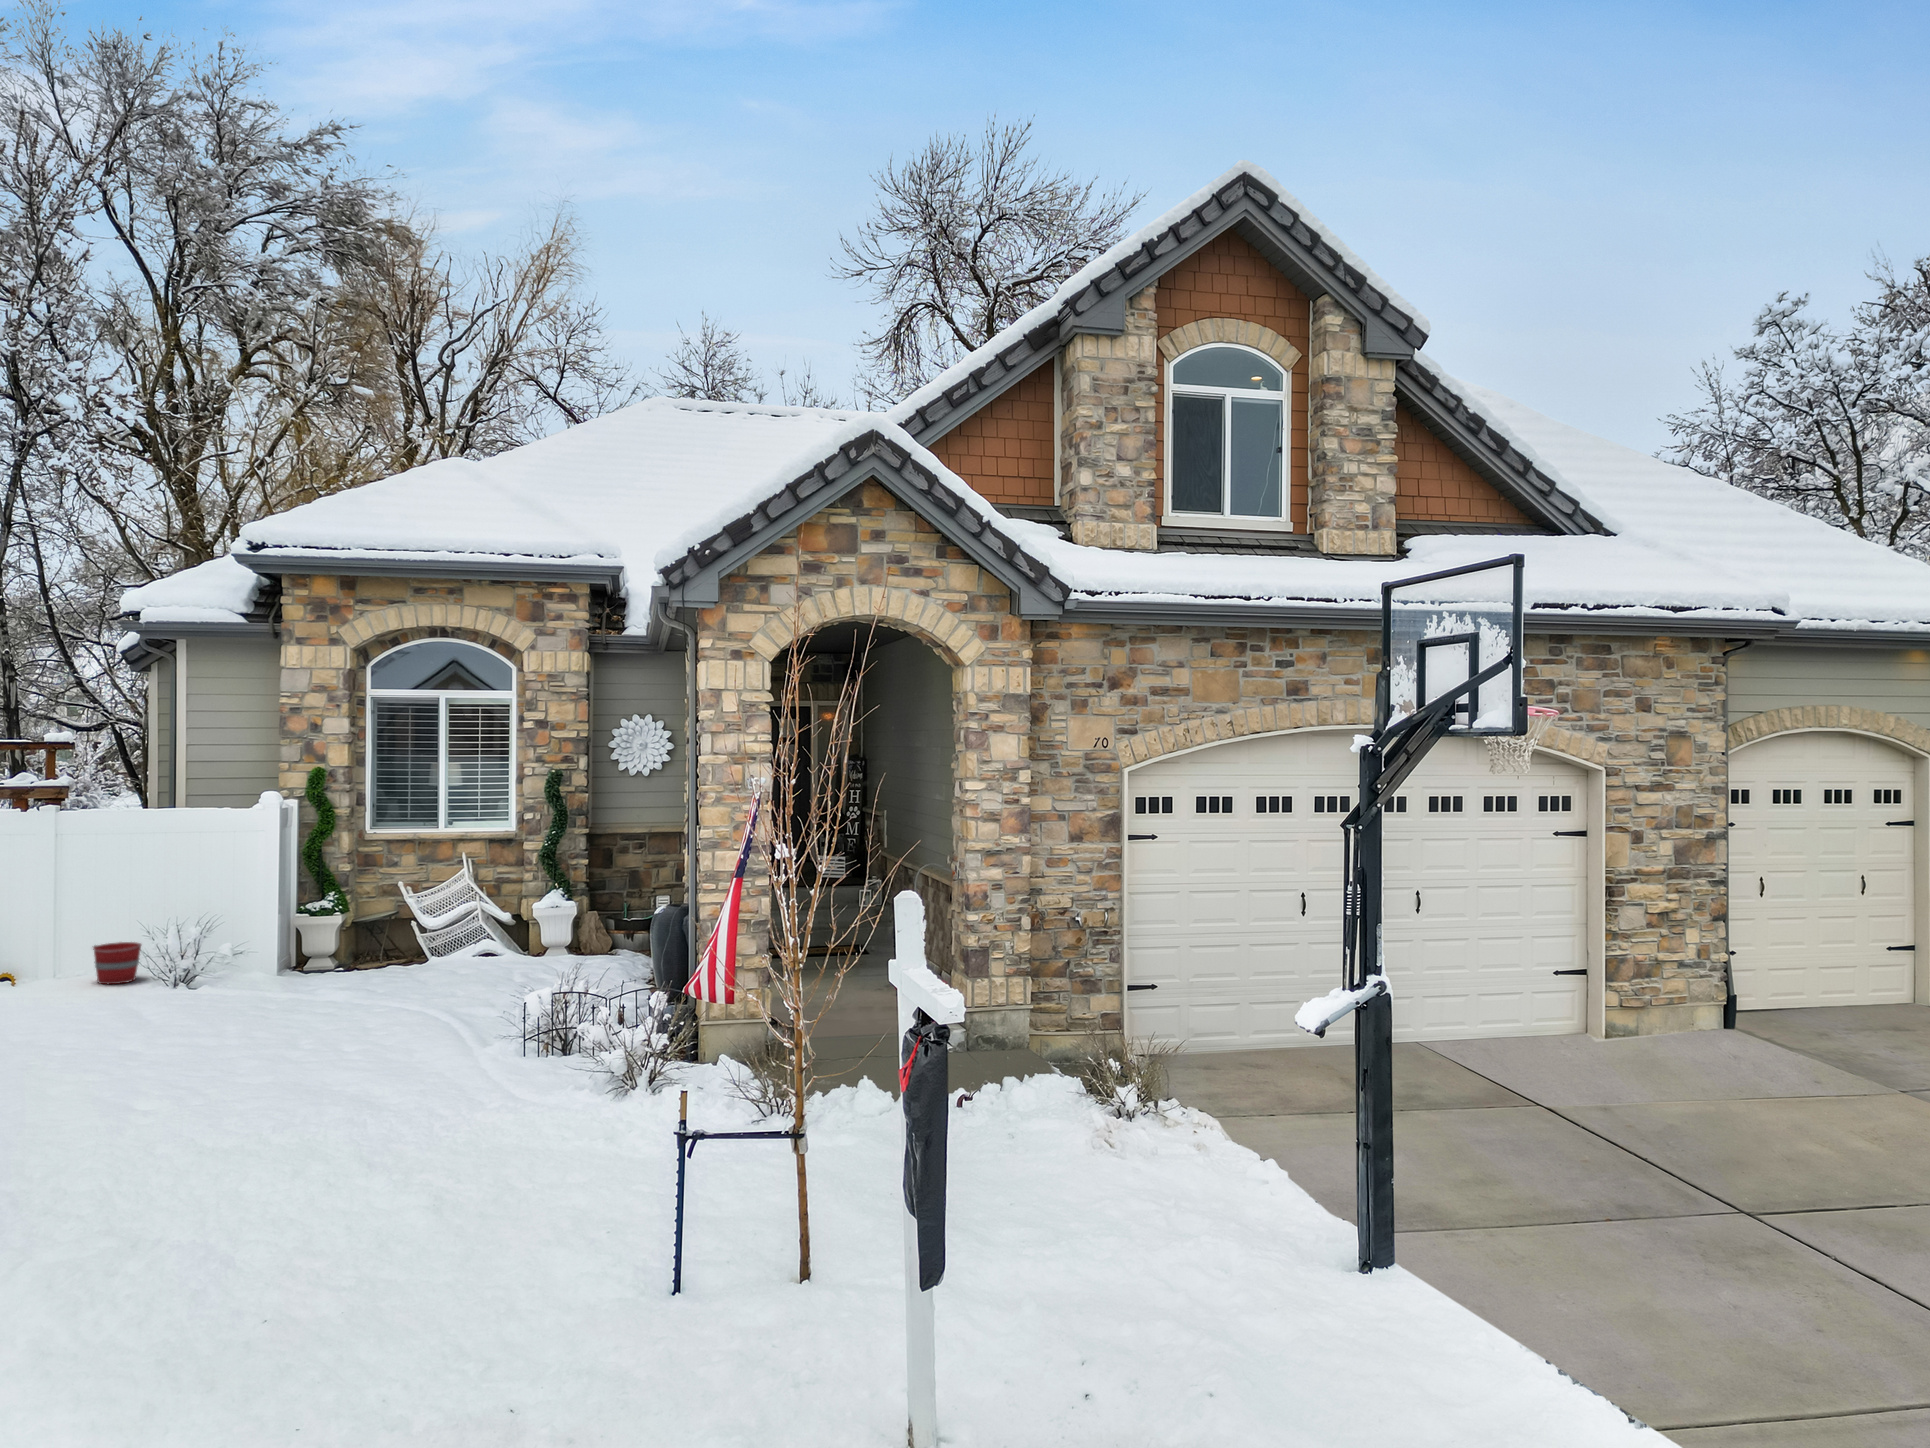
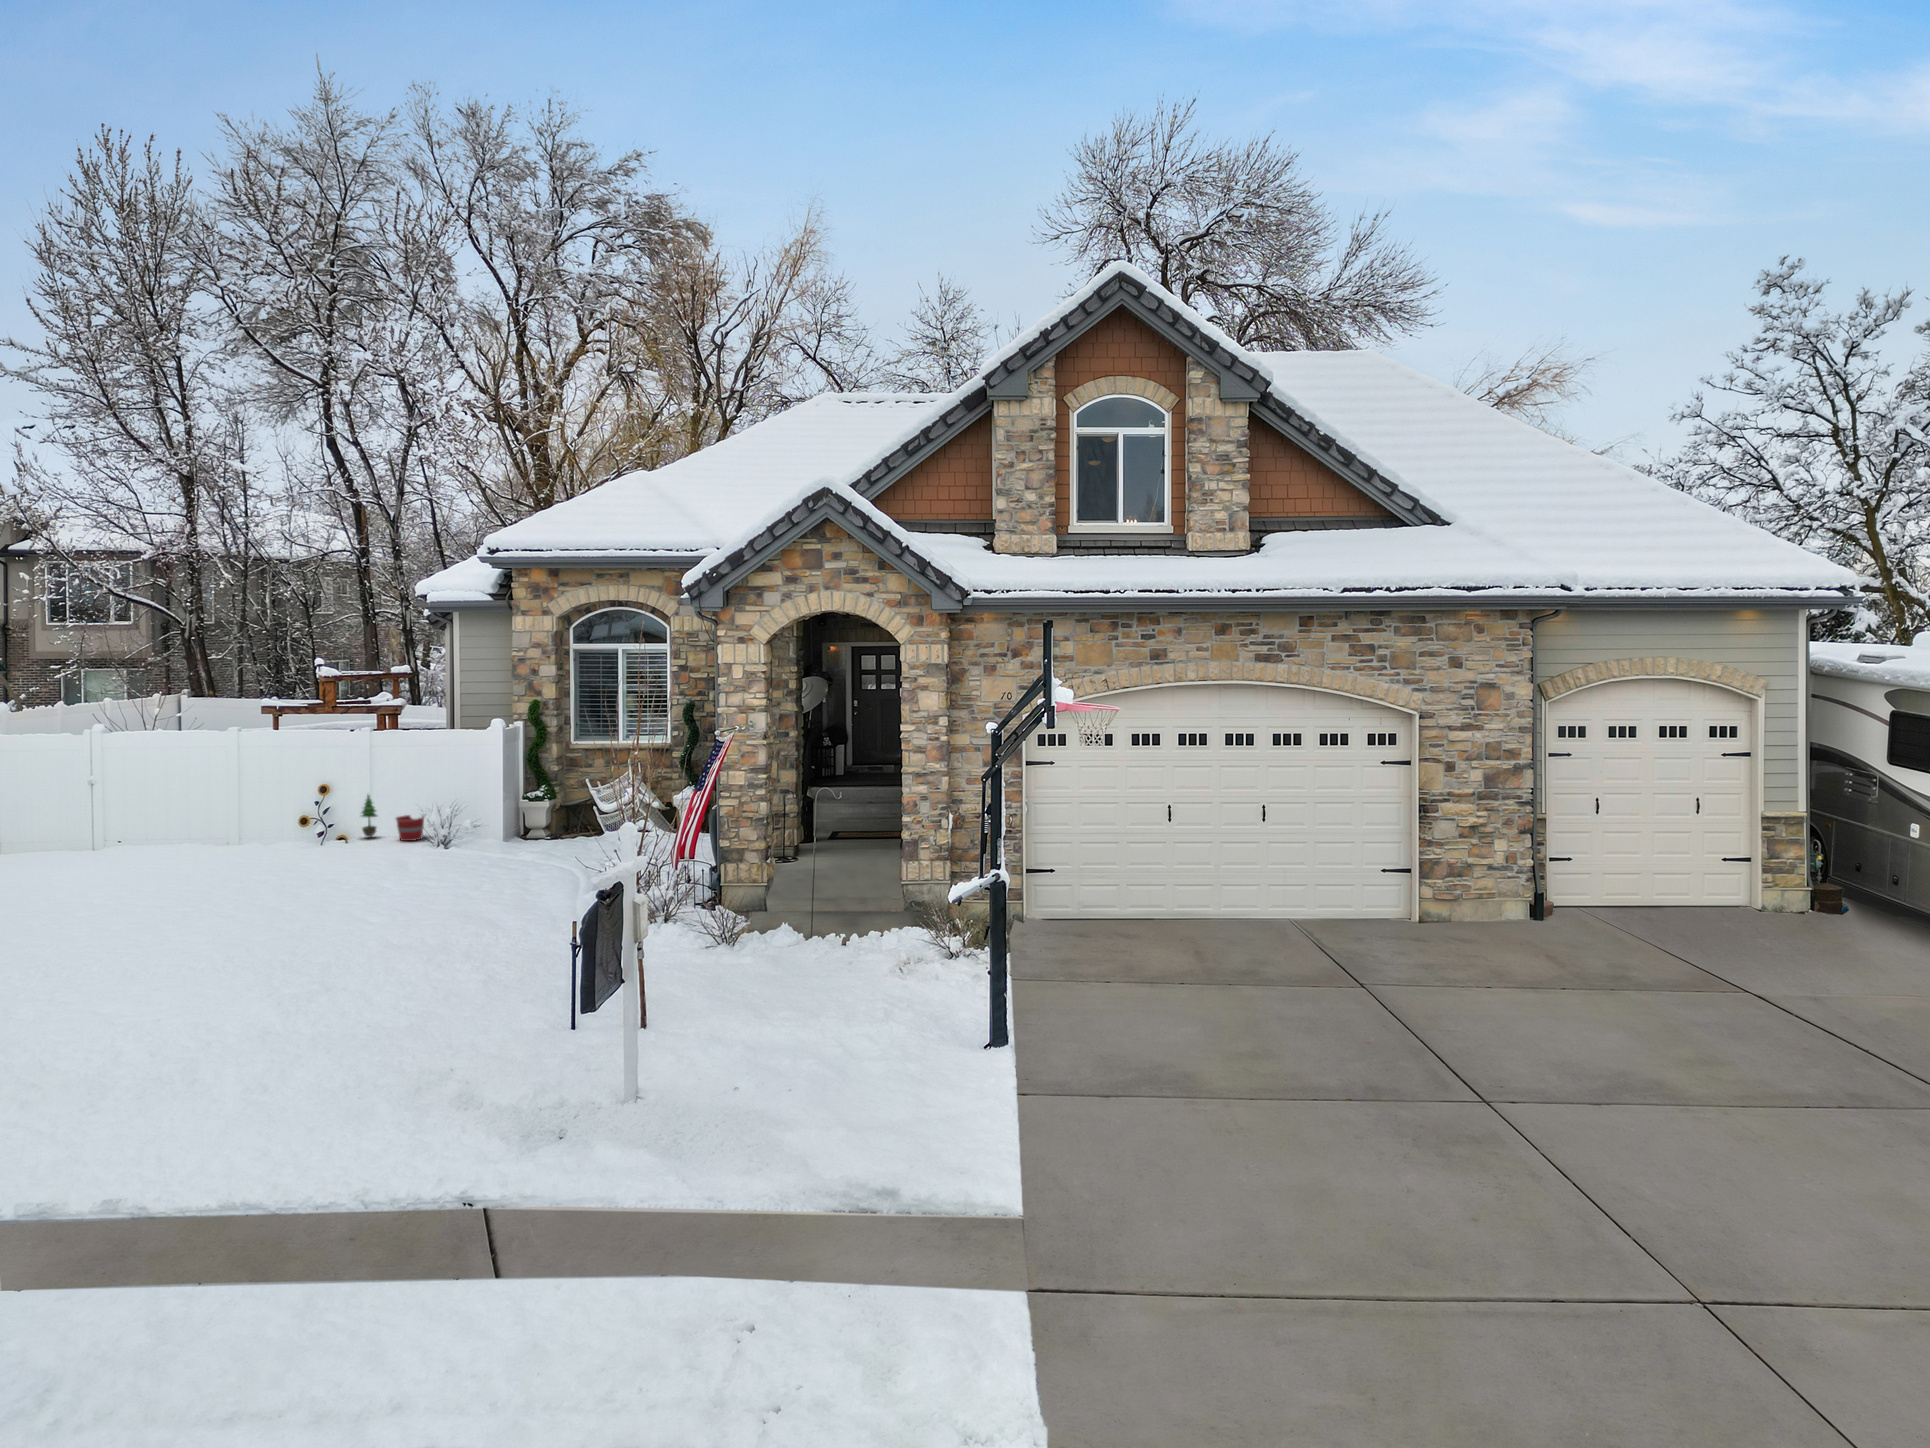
potted tree: none [28,908,60,981] -> present [362,795,377,837]

